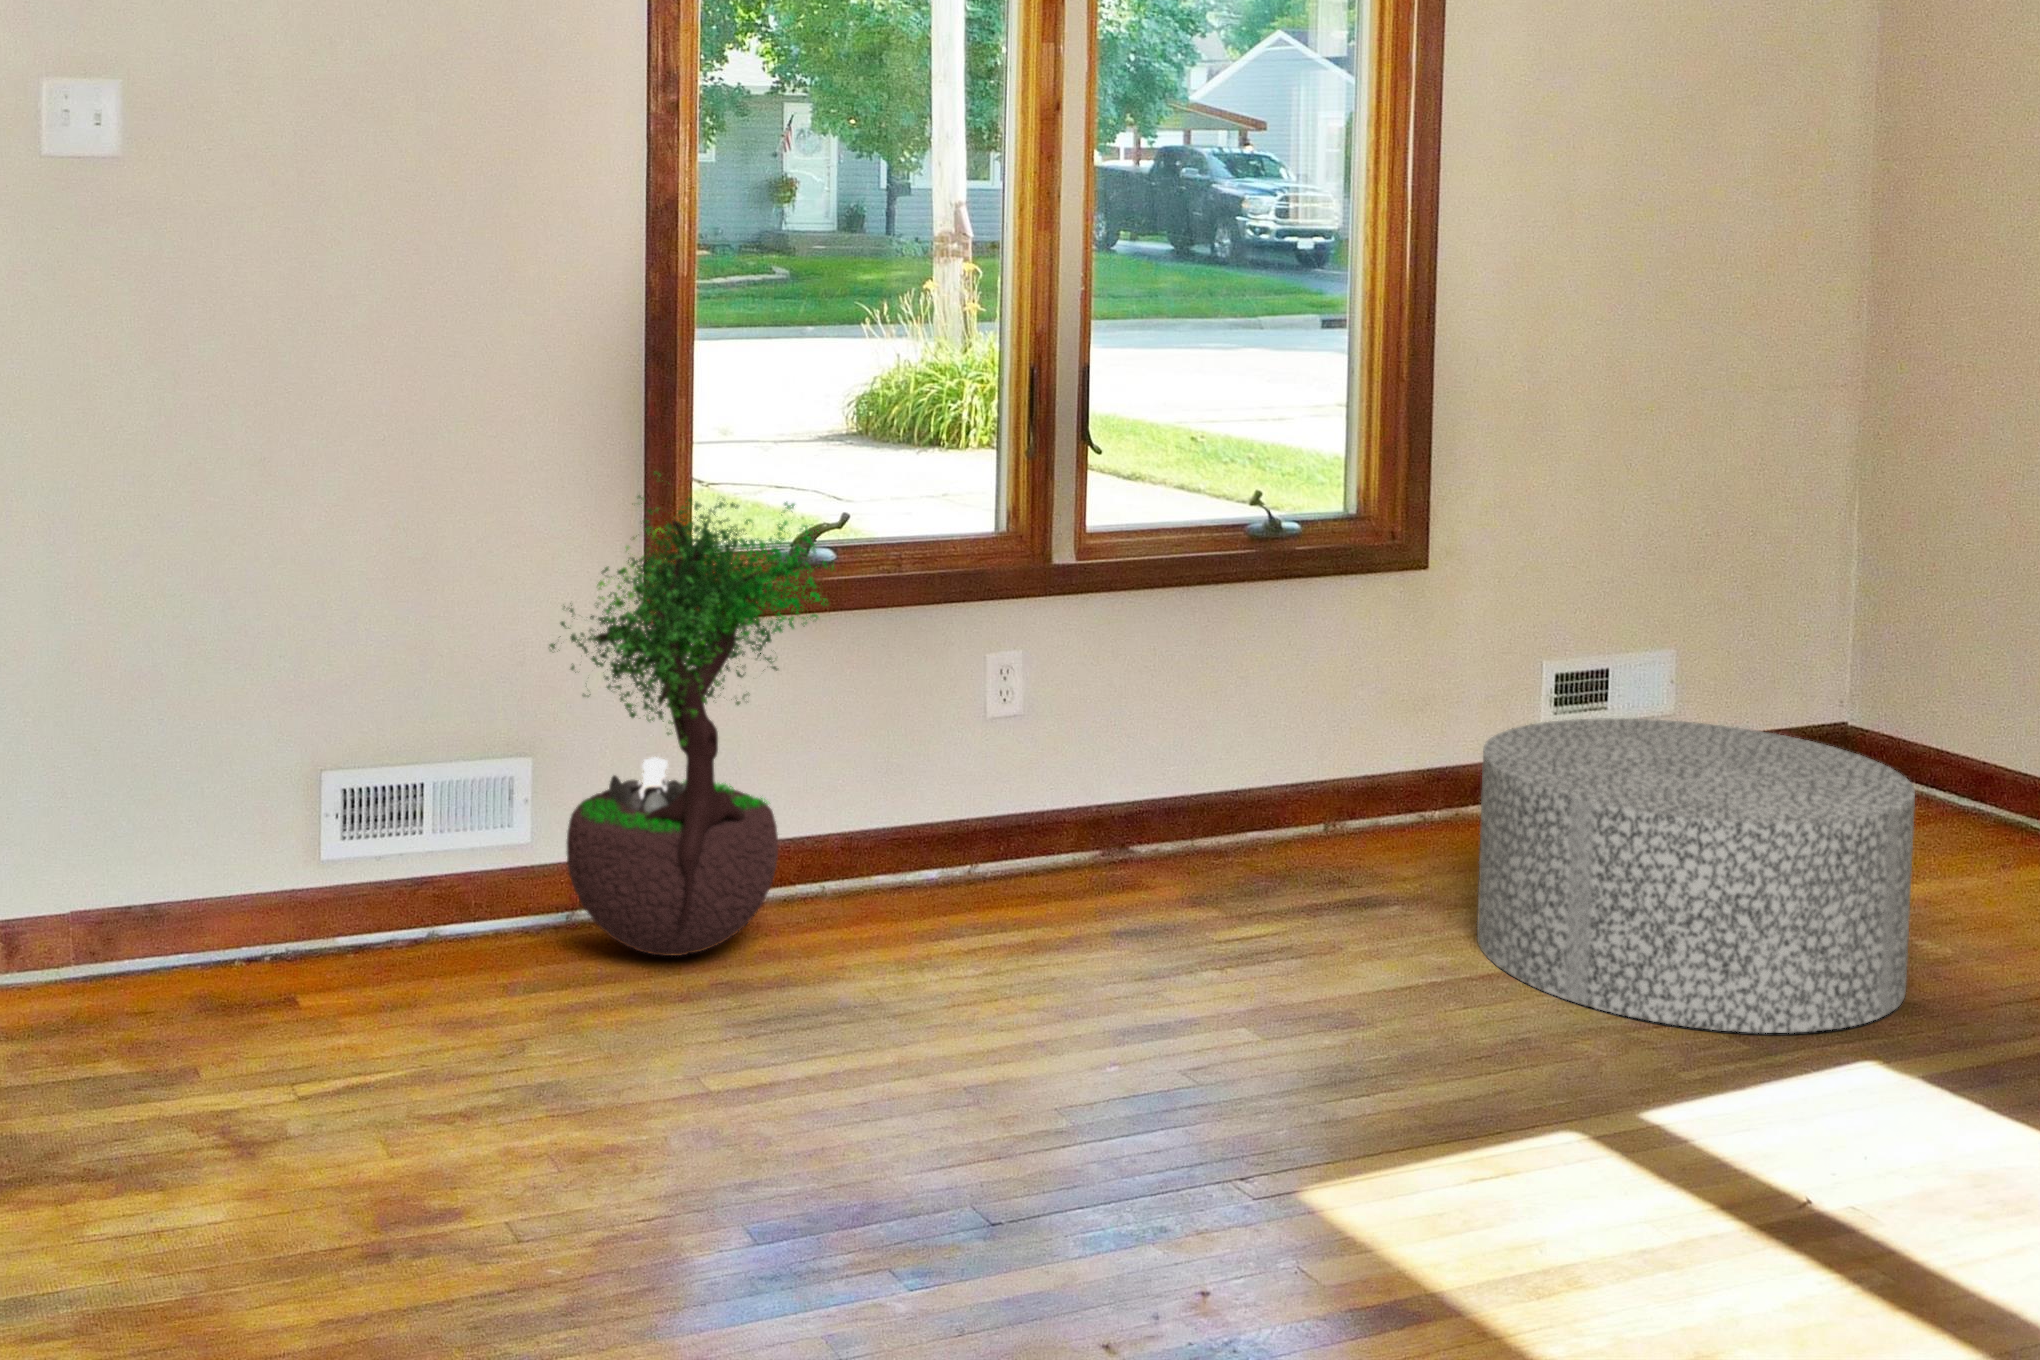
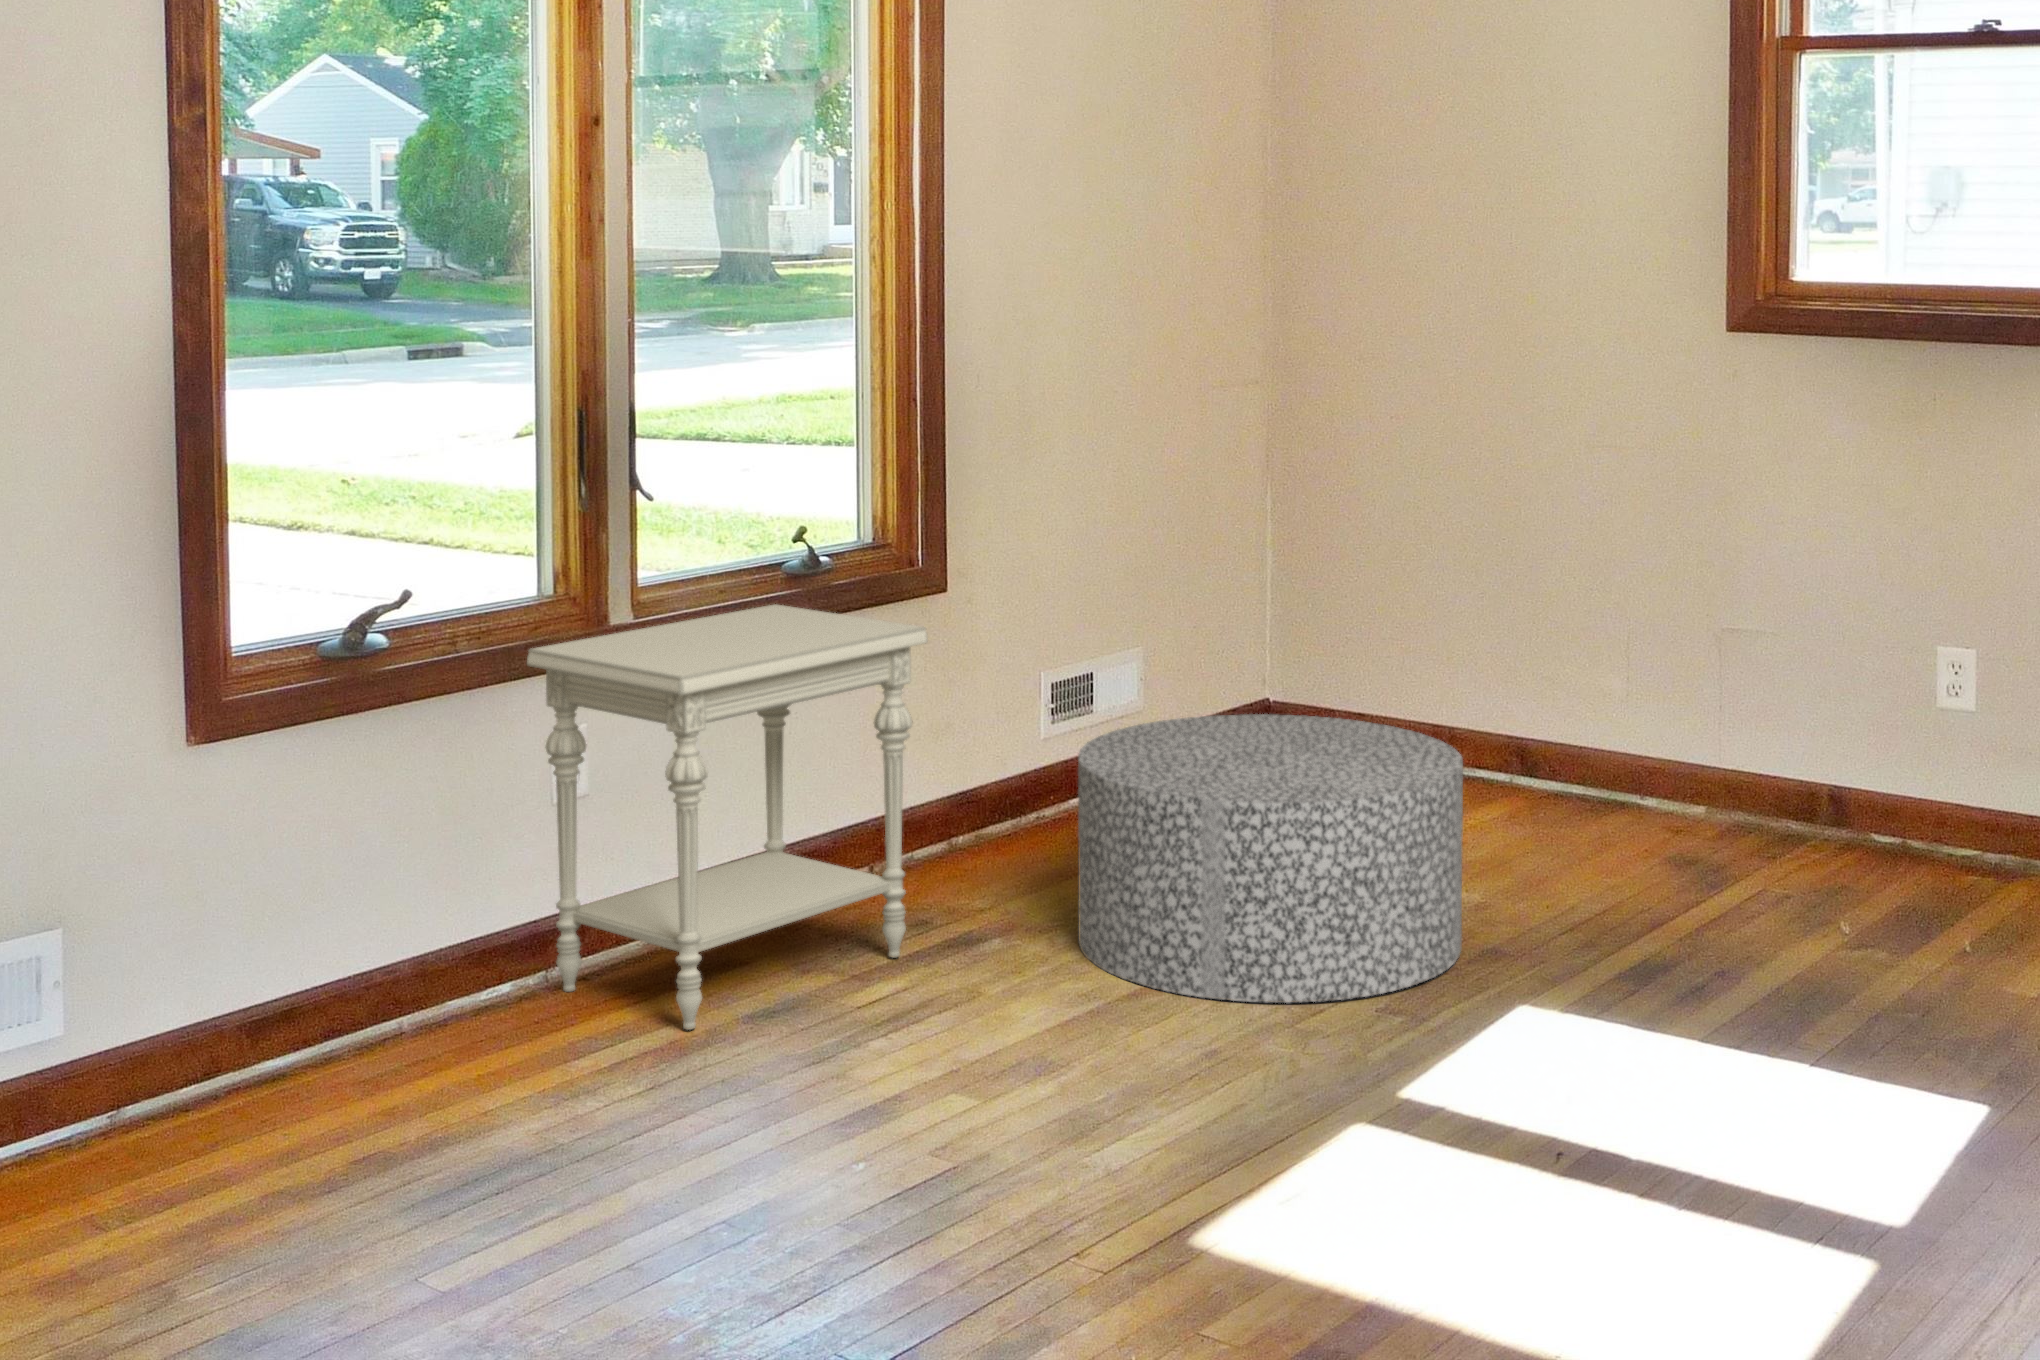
potted tree: present [550,472,833,956] -> none [133,558,479,1141]
side table: none [956,561,1332,935] -> present [527,604,928,1030]

